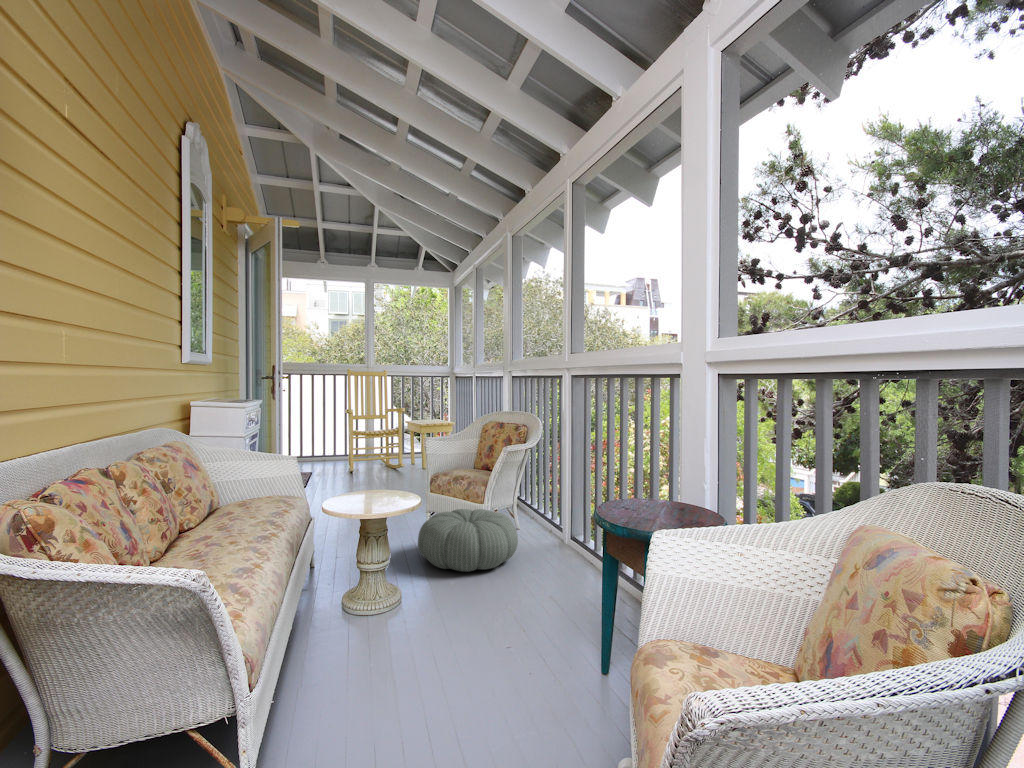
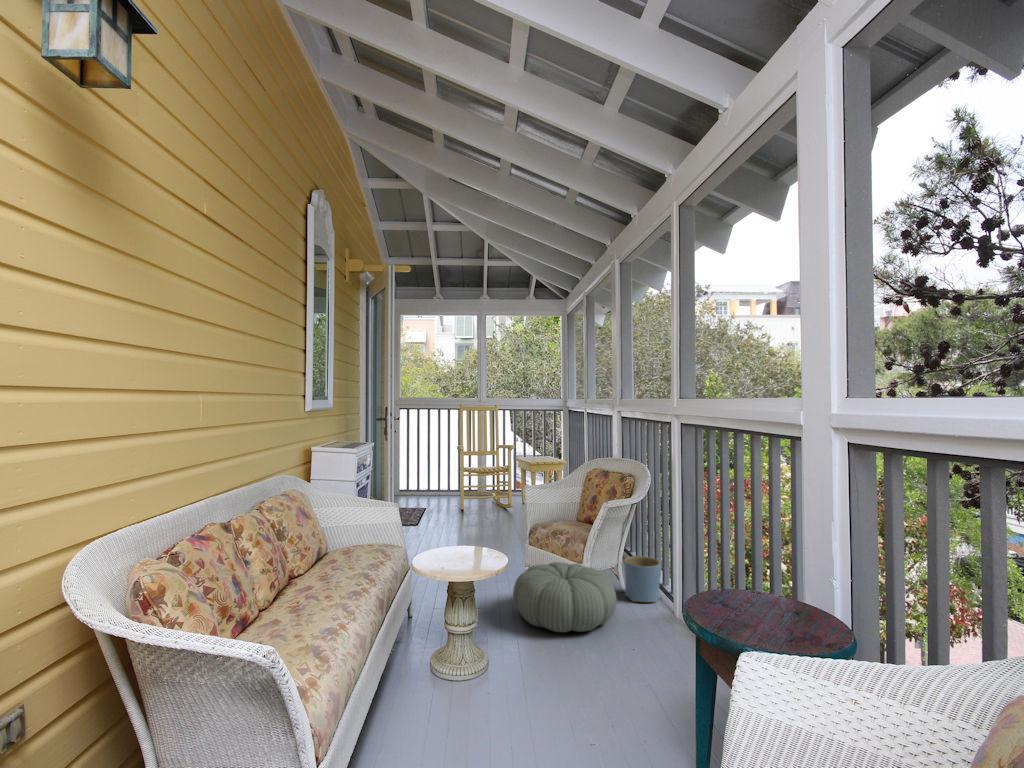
planter: none [522,501,555,542] -> present [624,556,660,602]

